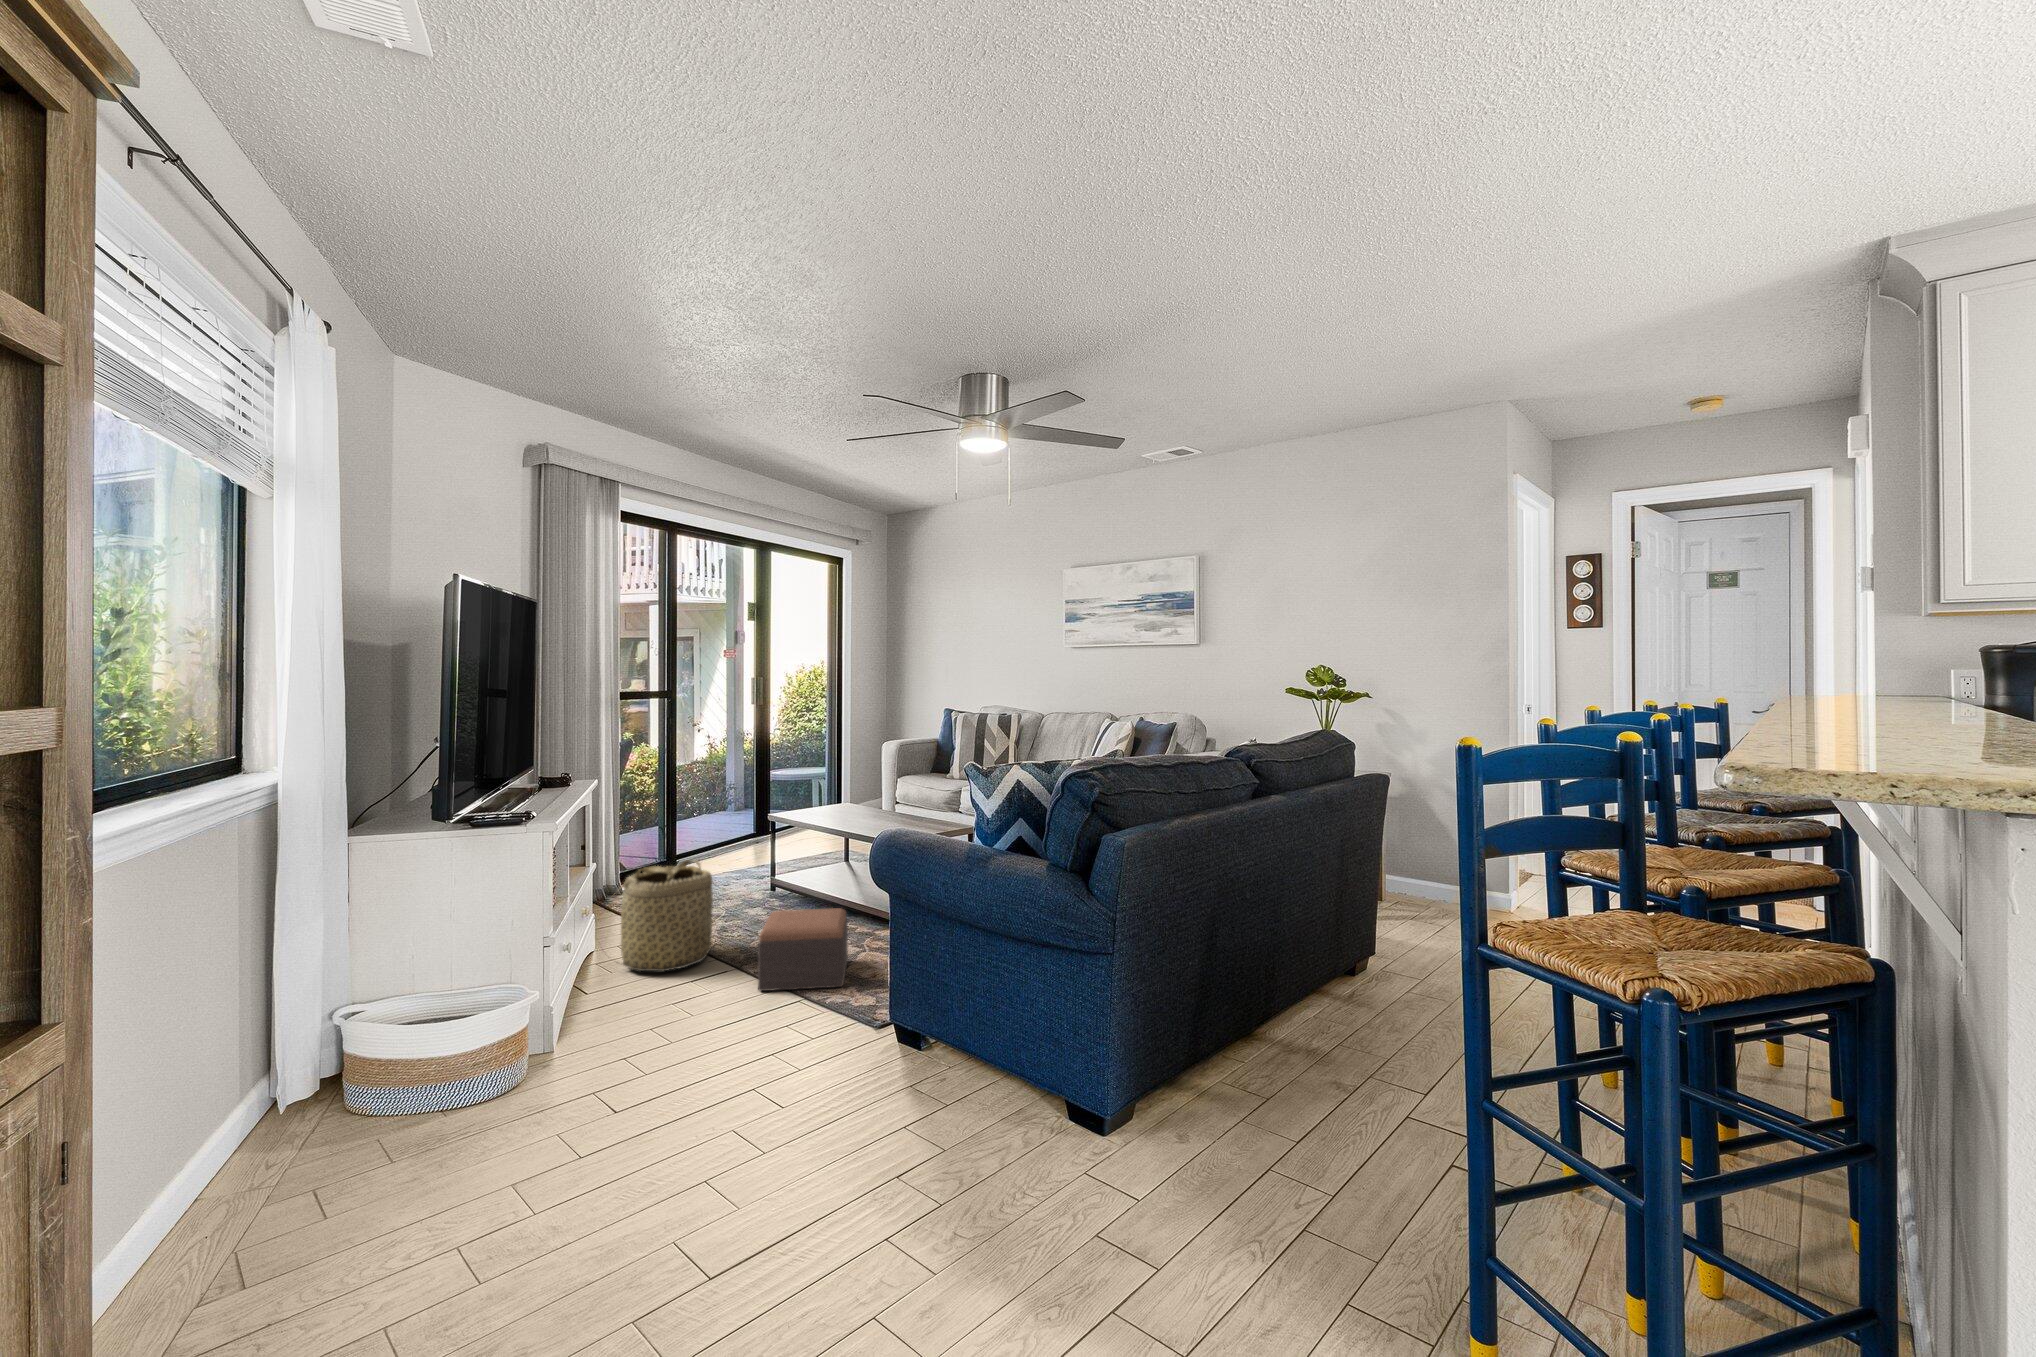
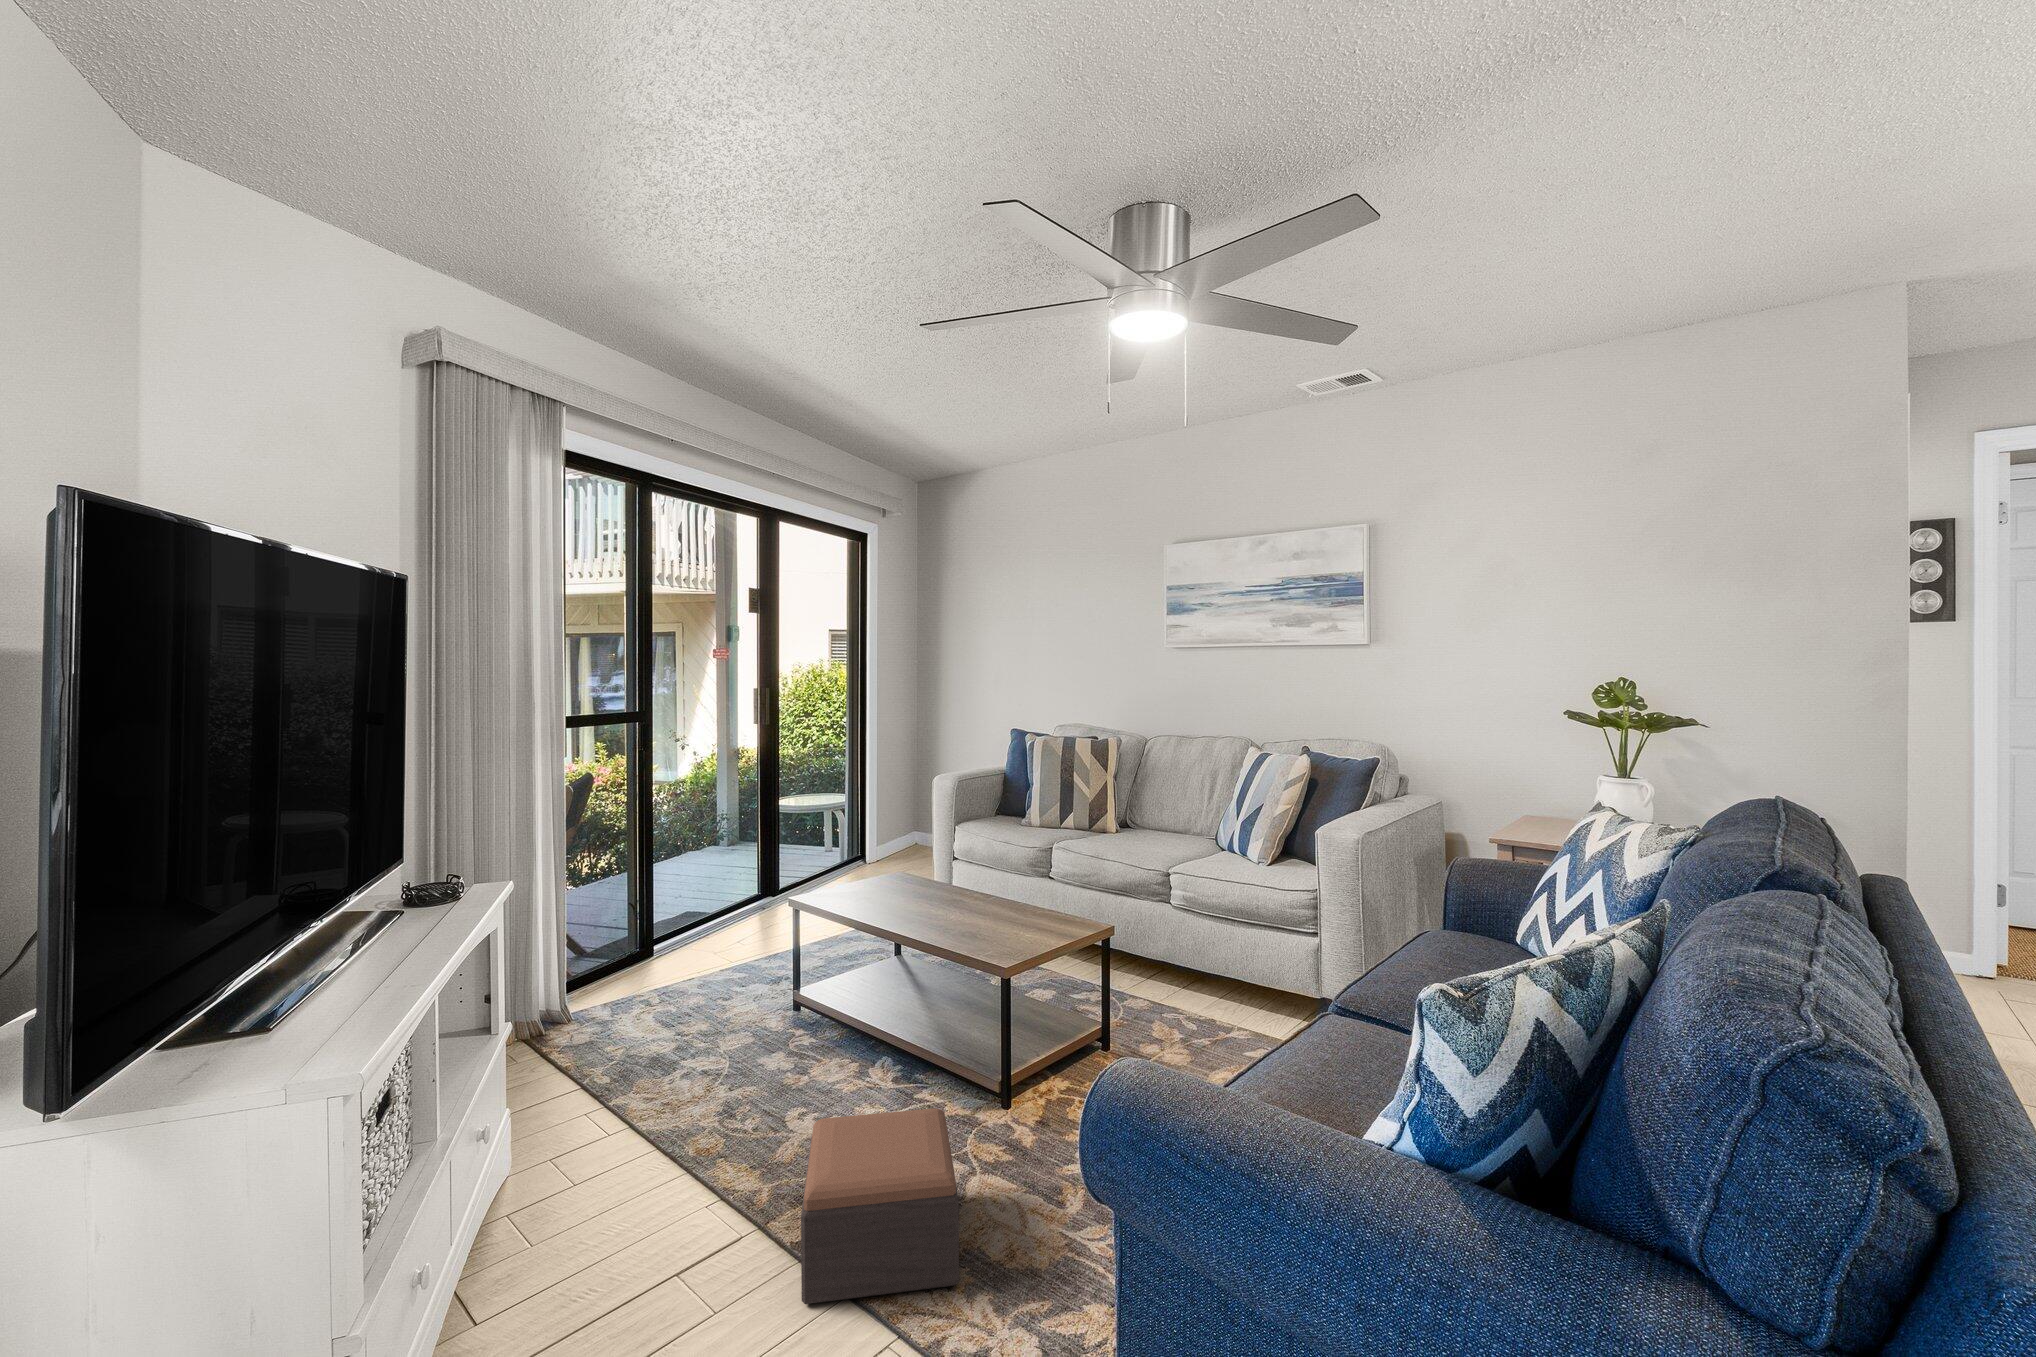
basket: present [621,860,713,971] -> none [504,1020,731,1242]

